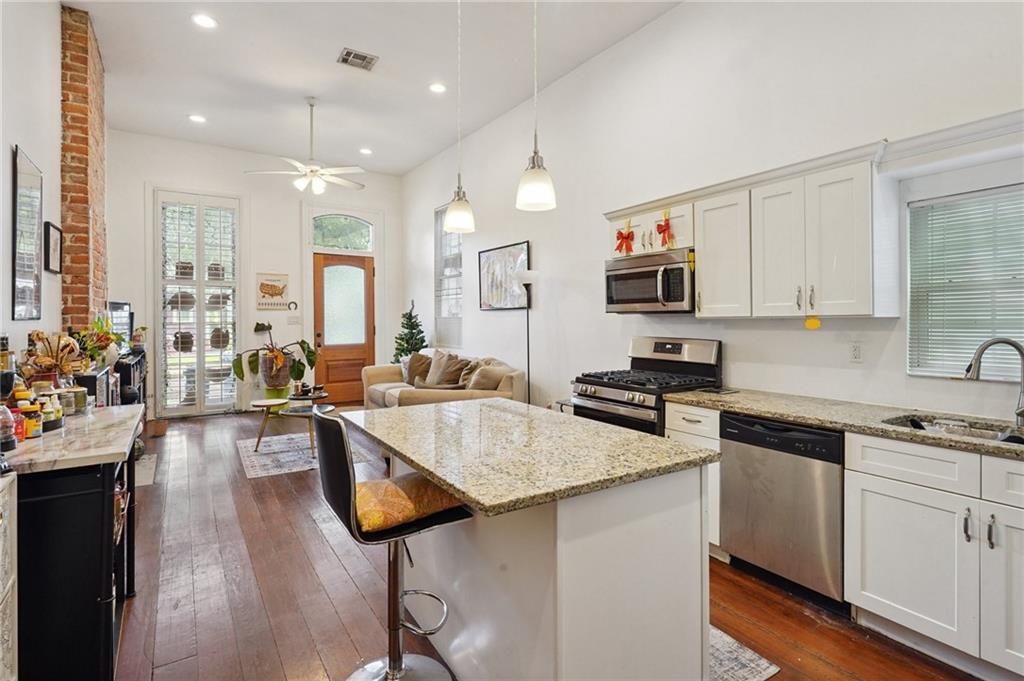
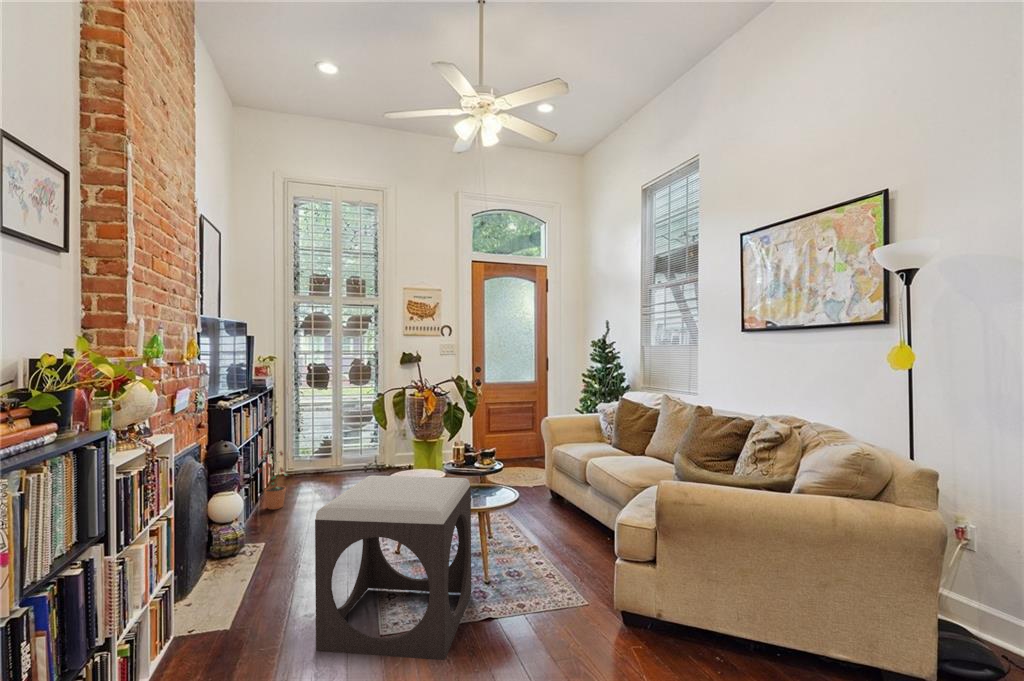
footstool: none [209,396,300,481] -> present [315,476,471,660]

